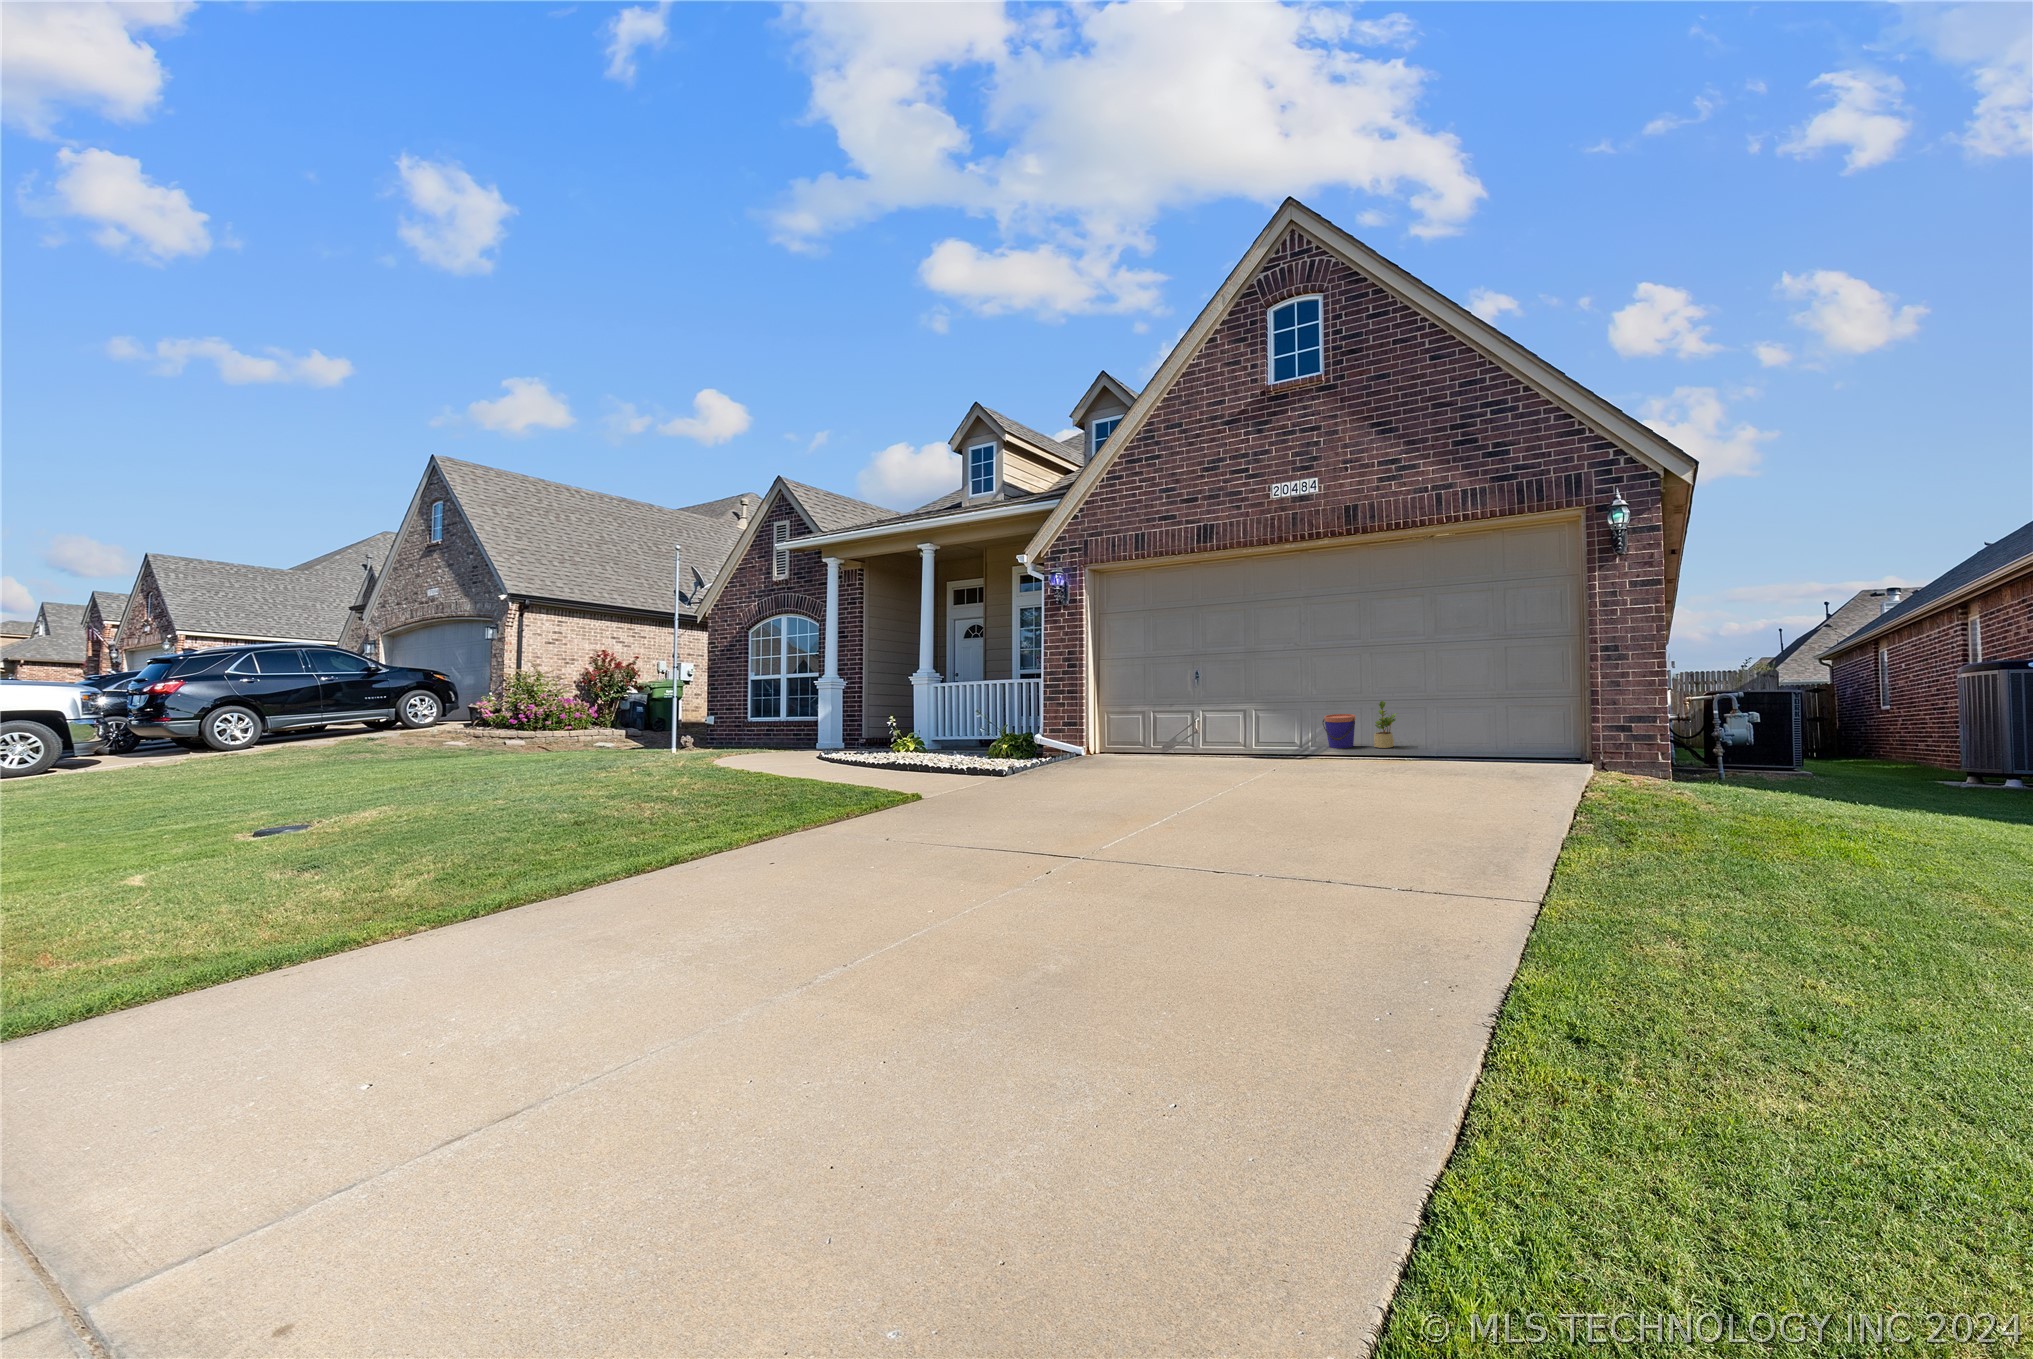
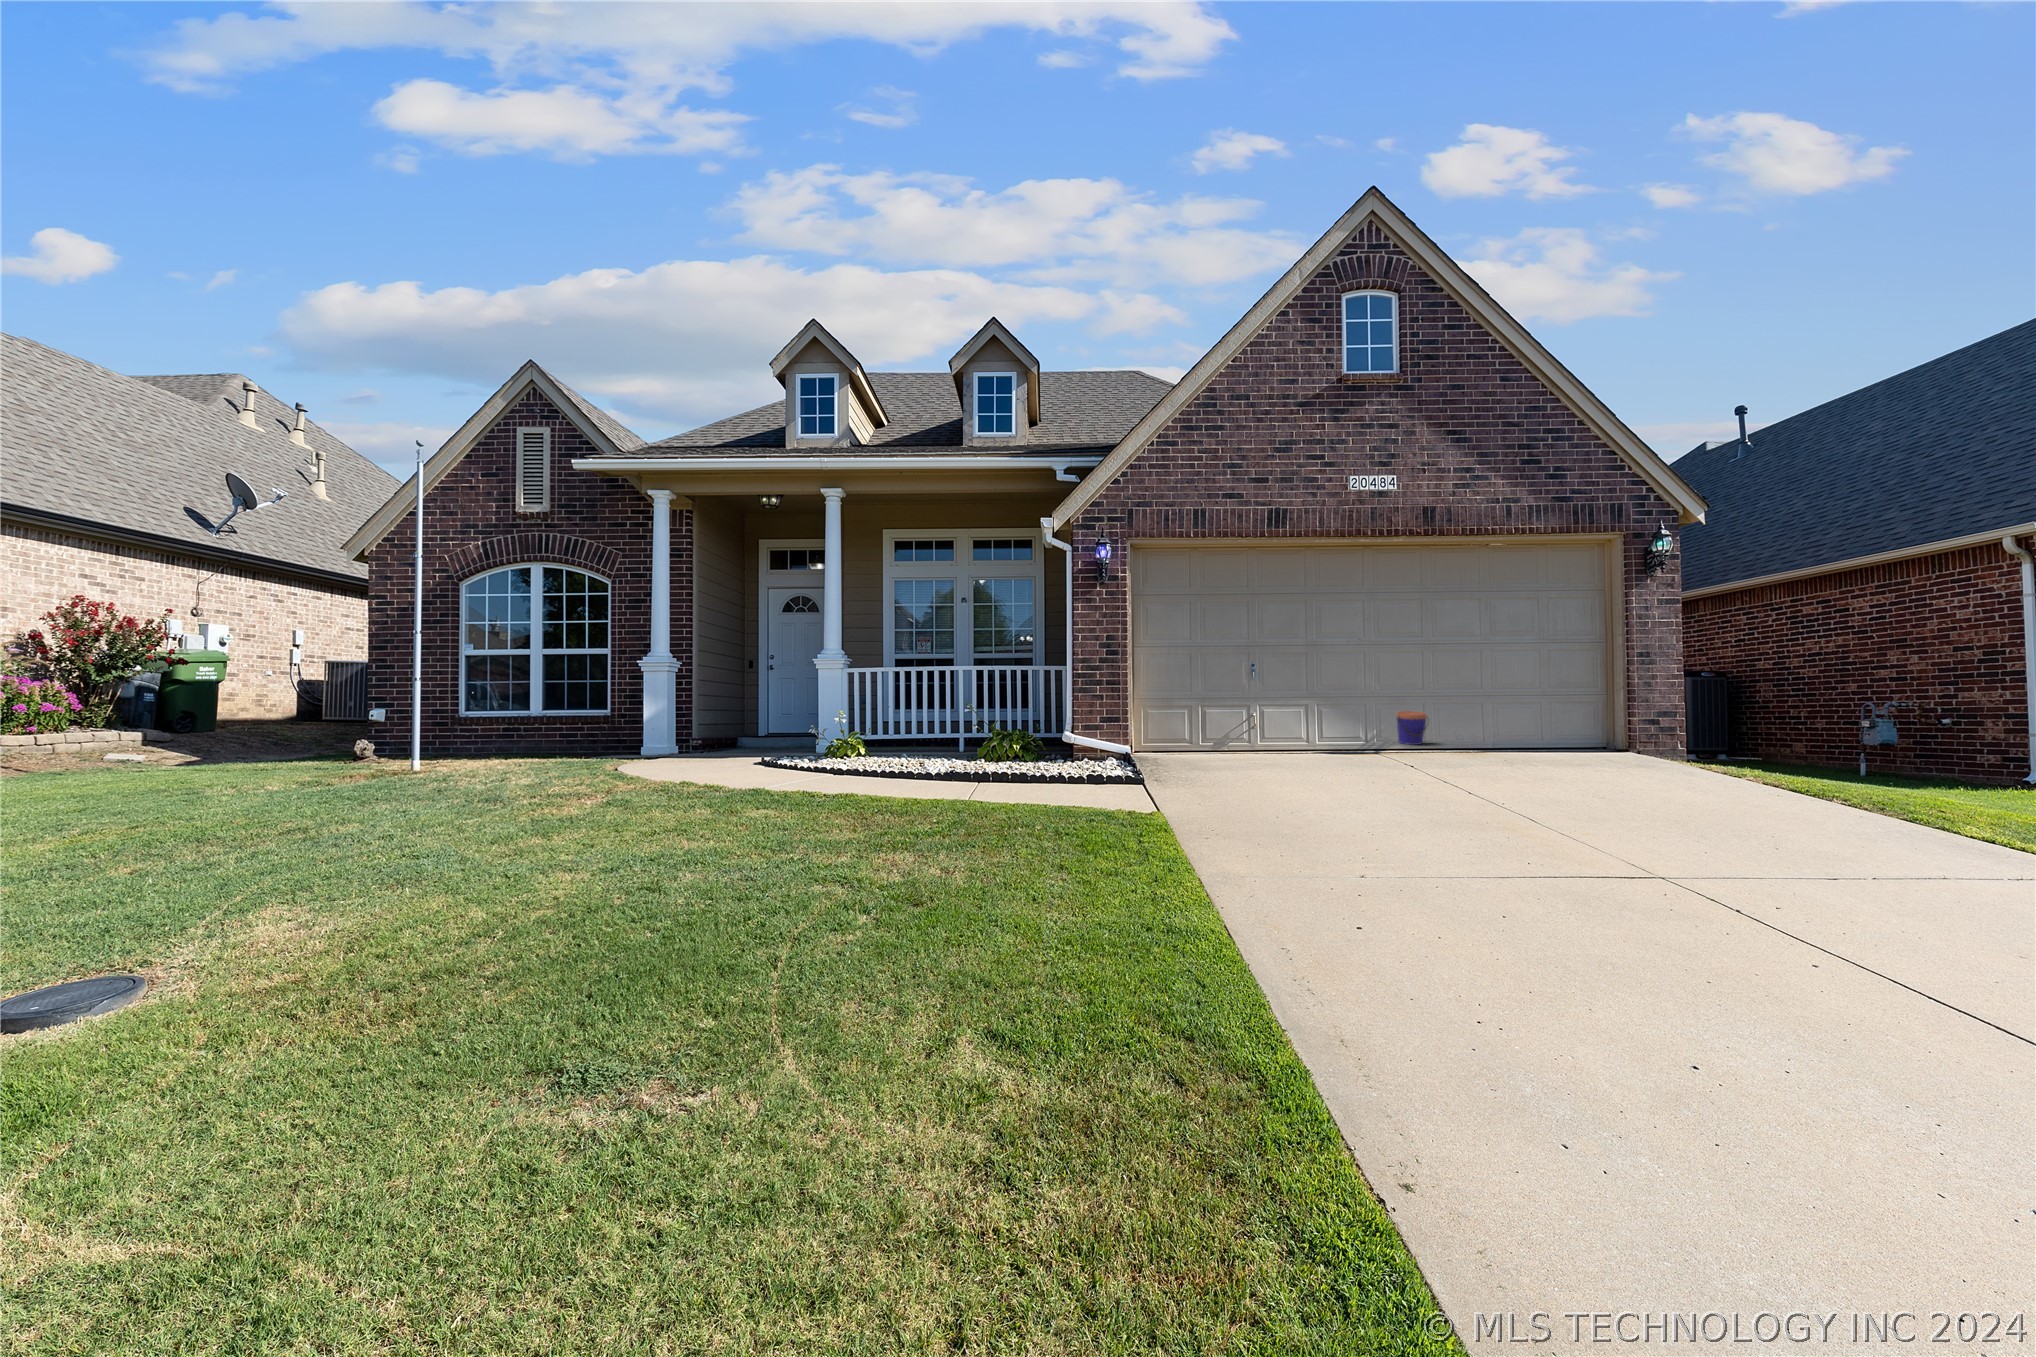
potted plant: present [1374,701,1397,748] -> none [1441,699,1464,744]

